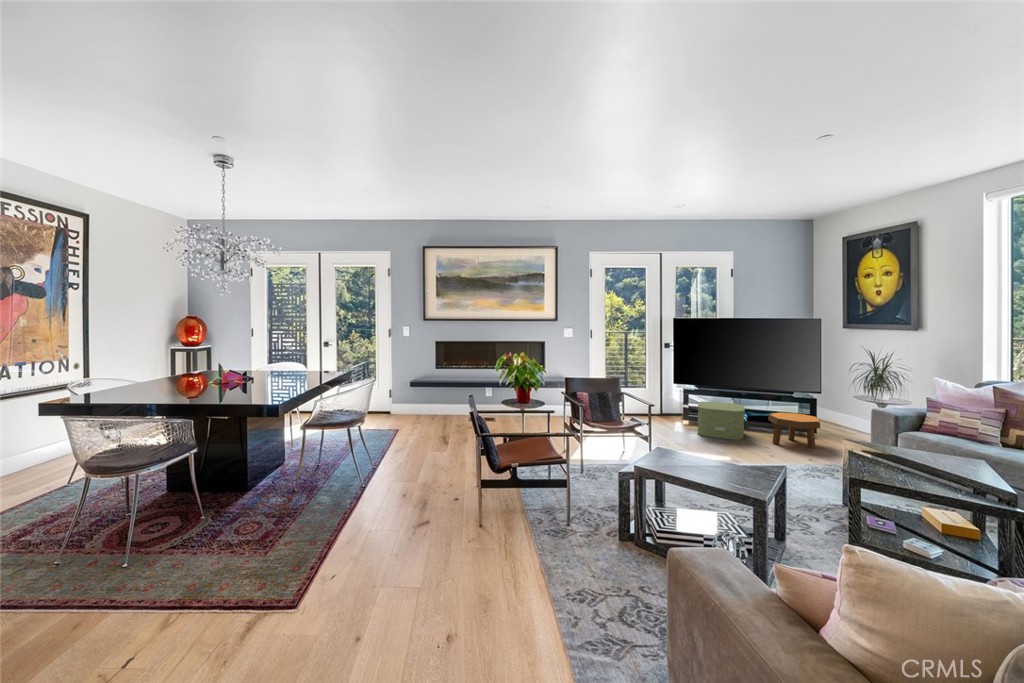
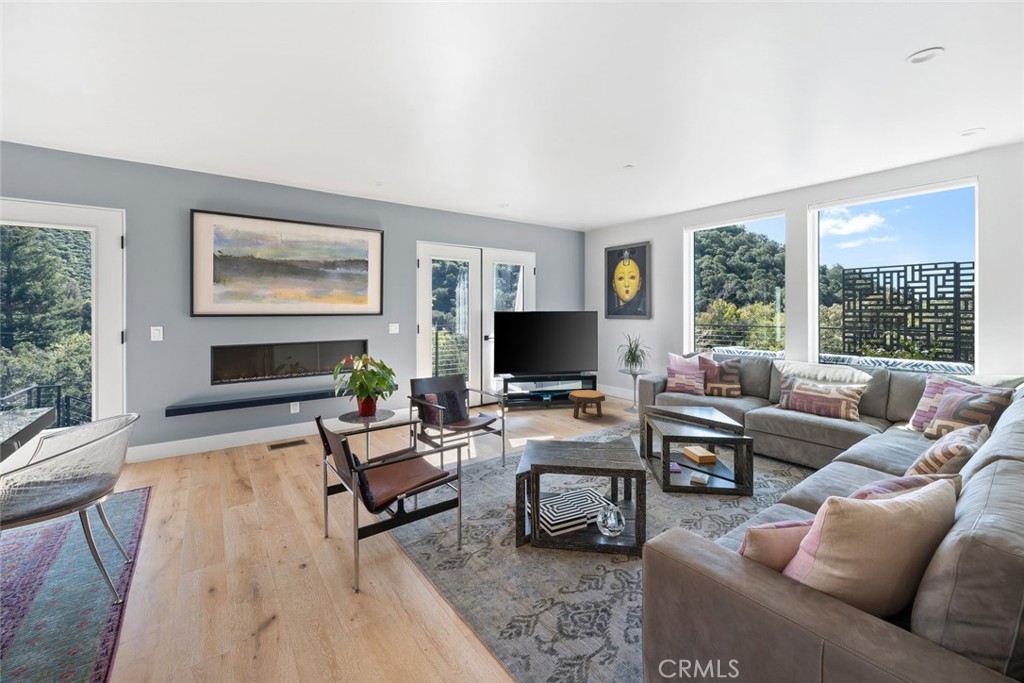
storage box: present [698,401,745,440] -> none [513,387,552,420]

